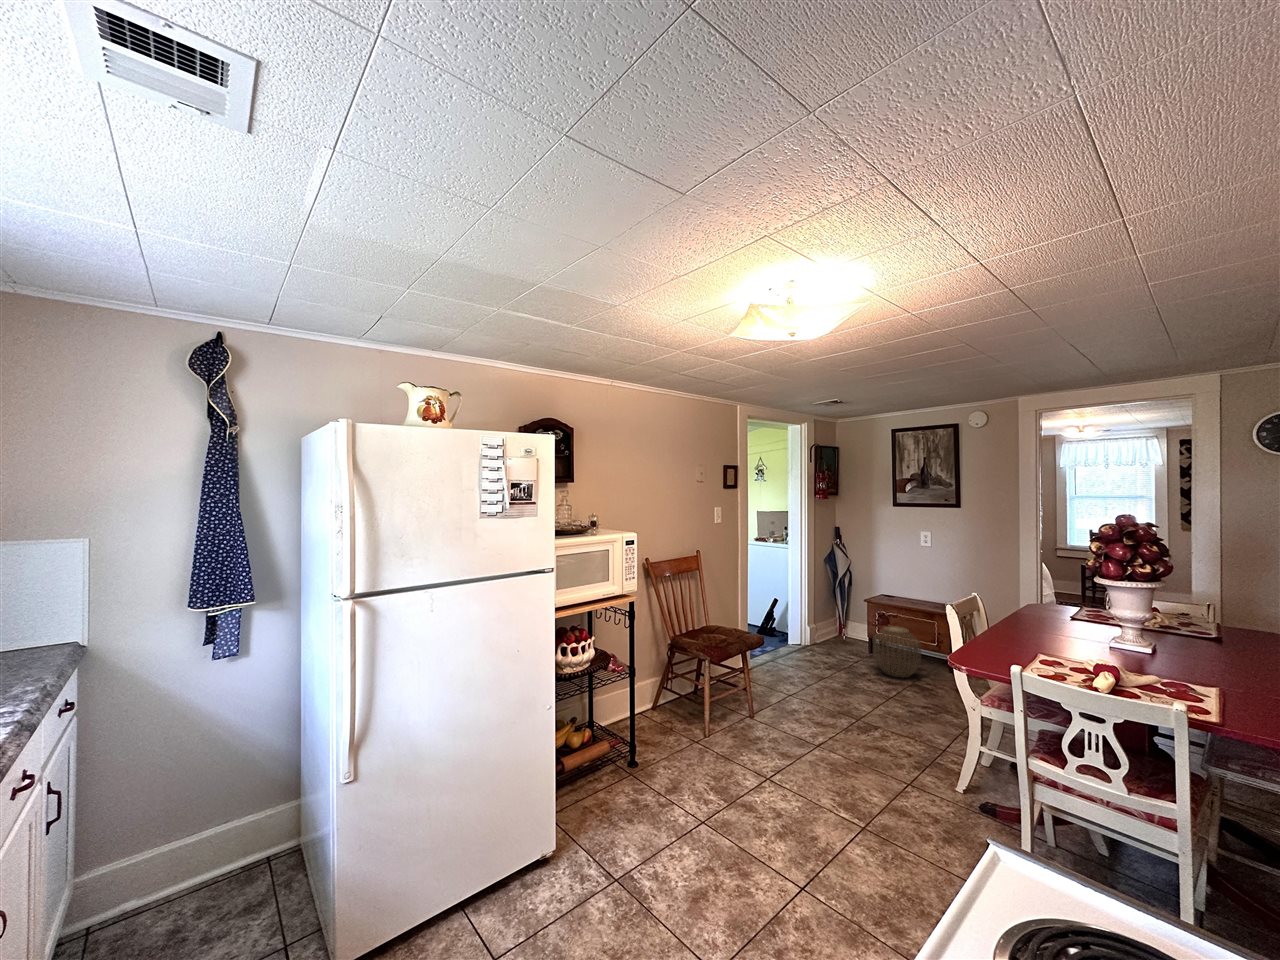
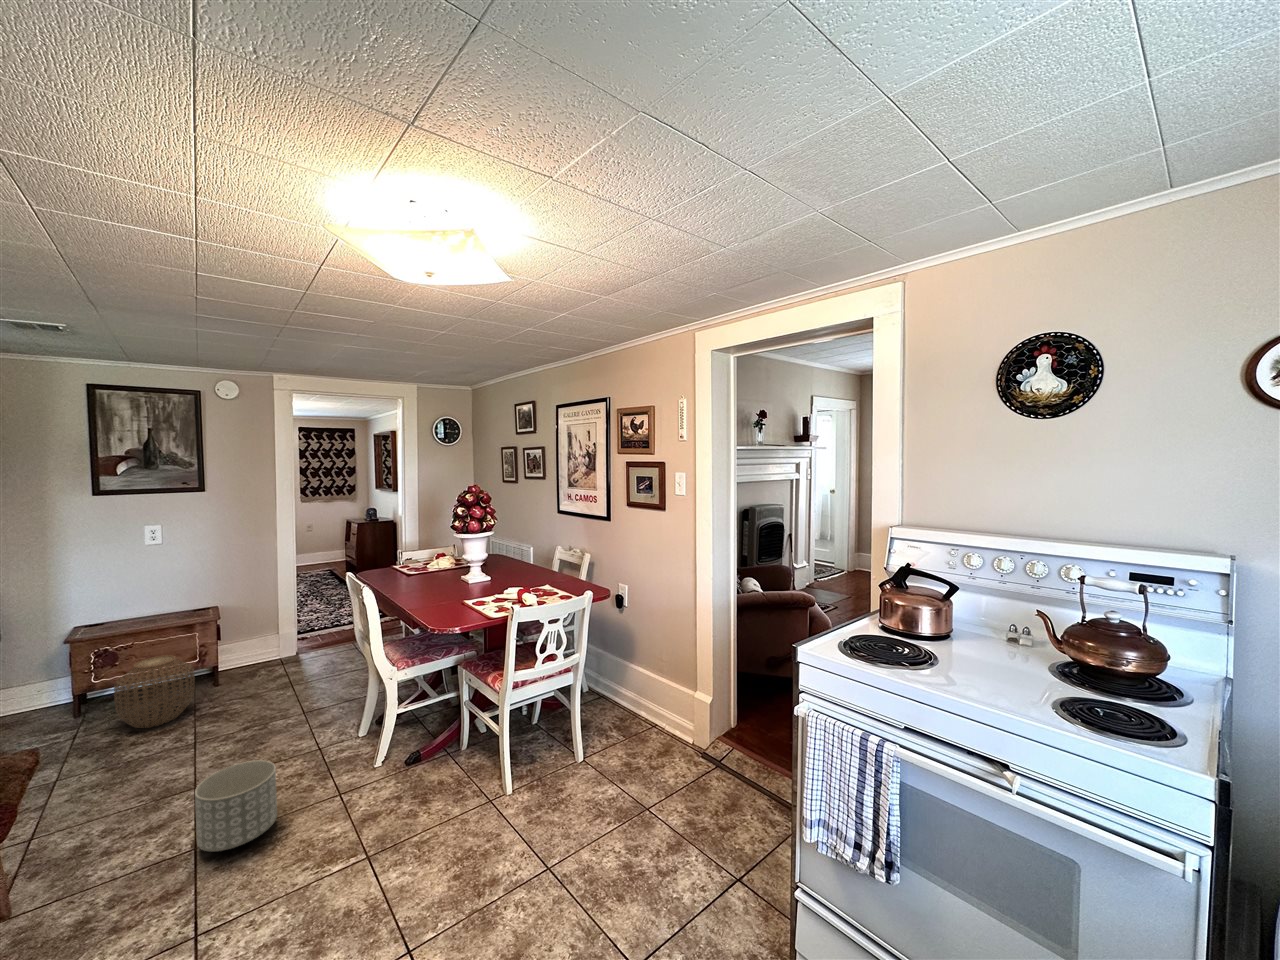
planter: none [813,703,863,762] -> present [195,760,277,852]

